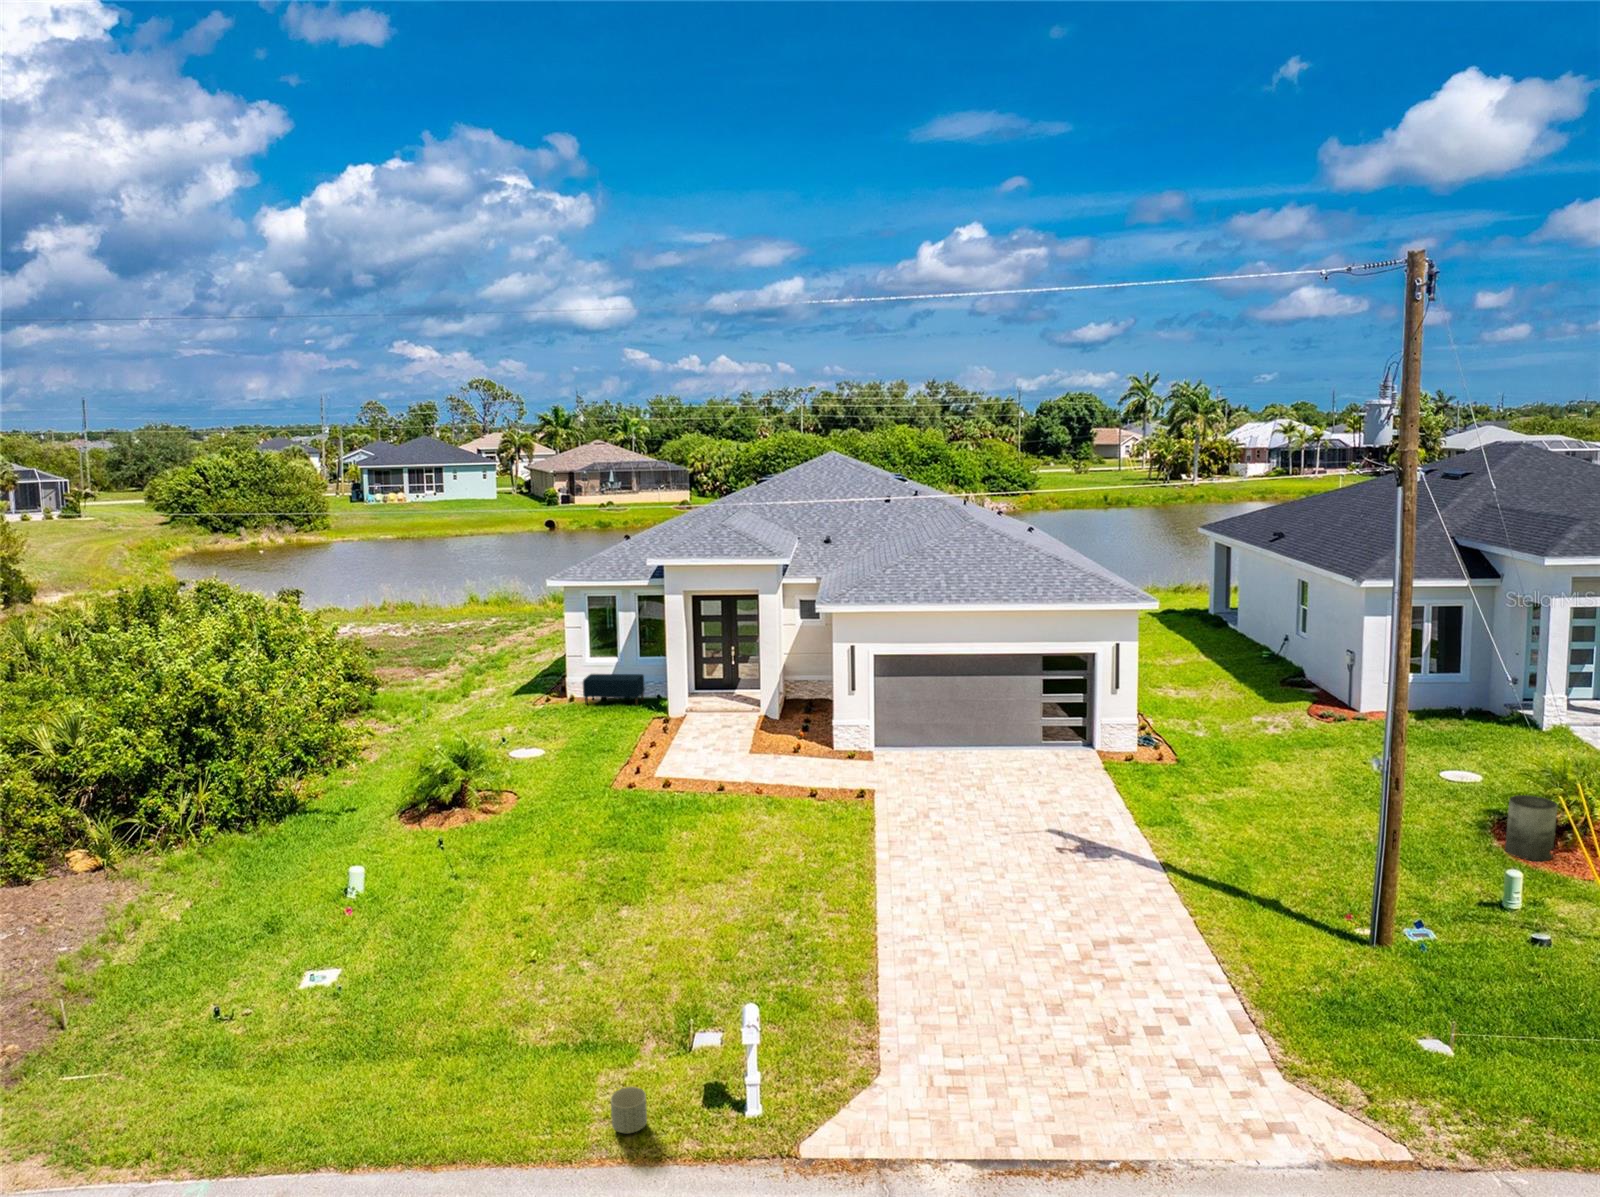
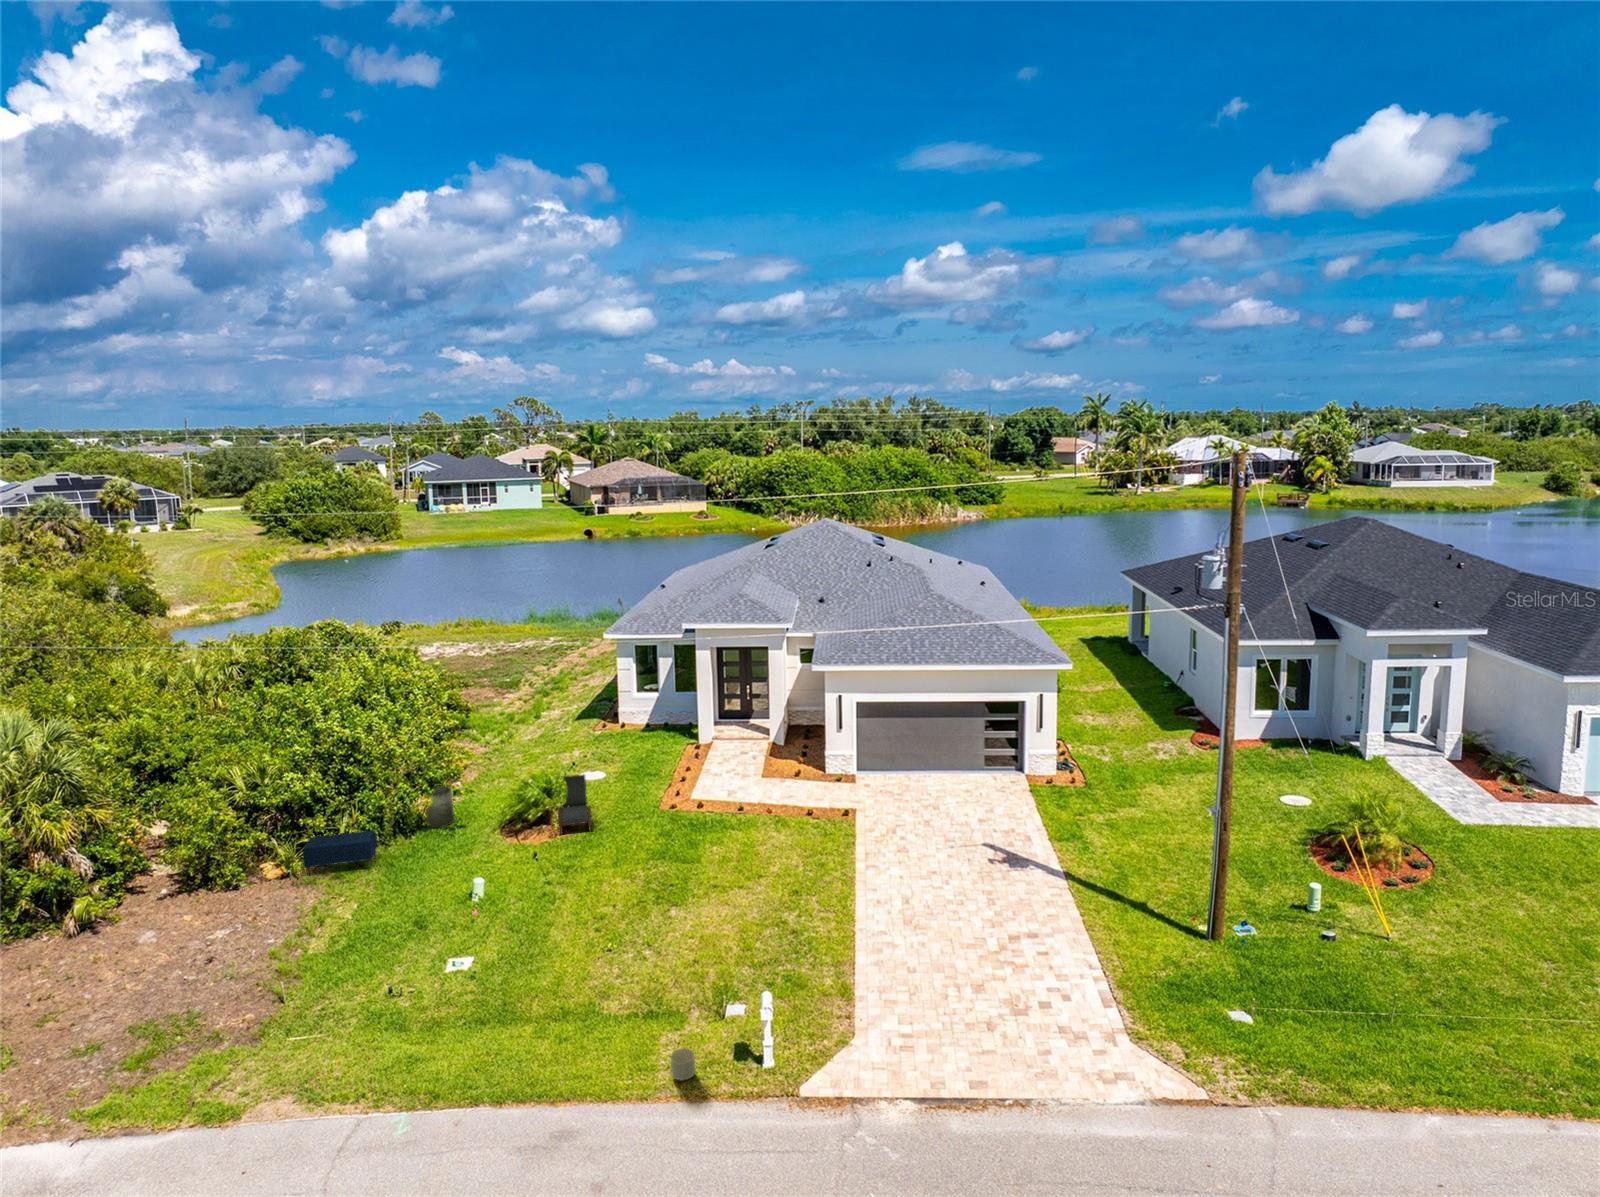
bench: present [583,674,645,705] -> present [302,830,377,875]
lounge chair: none [472,742,519,822] -> present [558,775,592,835]
trash can: present [1505,795,1557,861] -> present [425,786,454,828]

